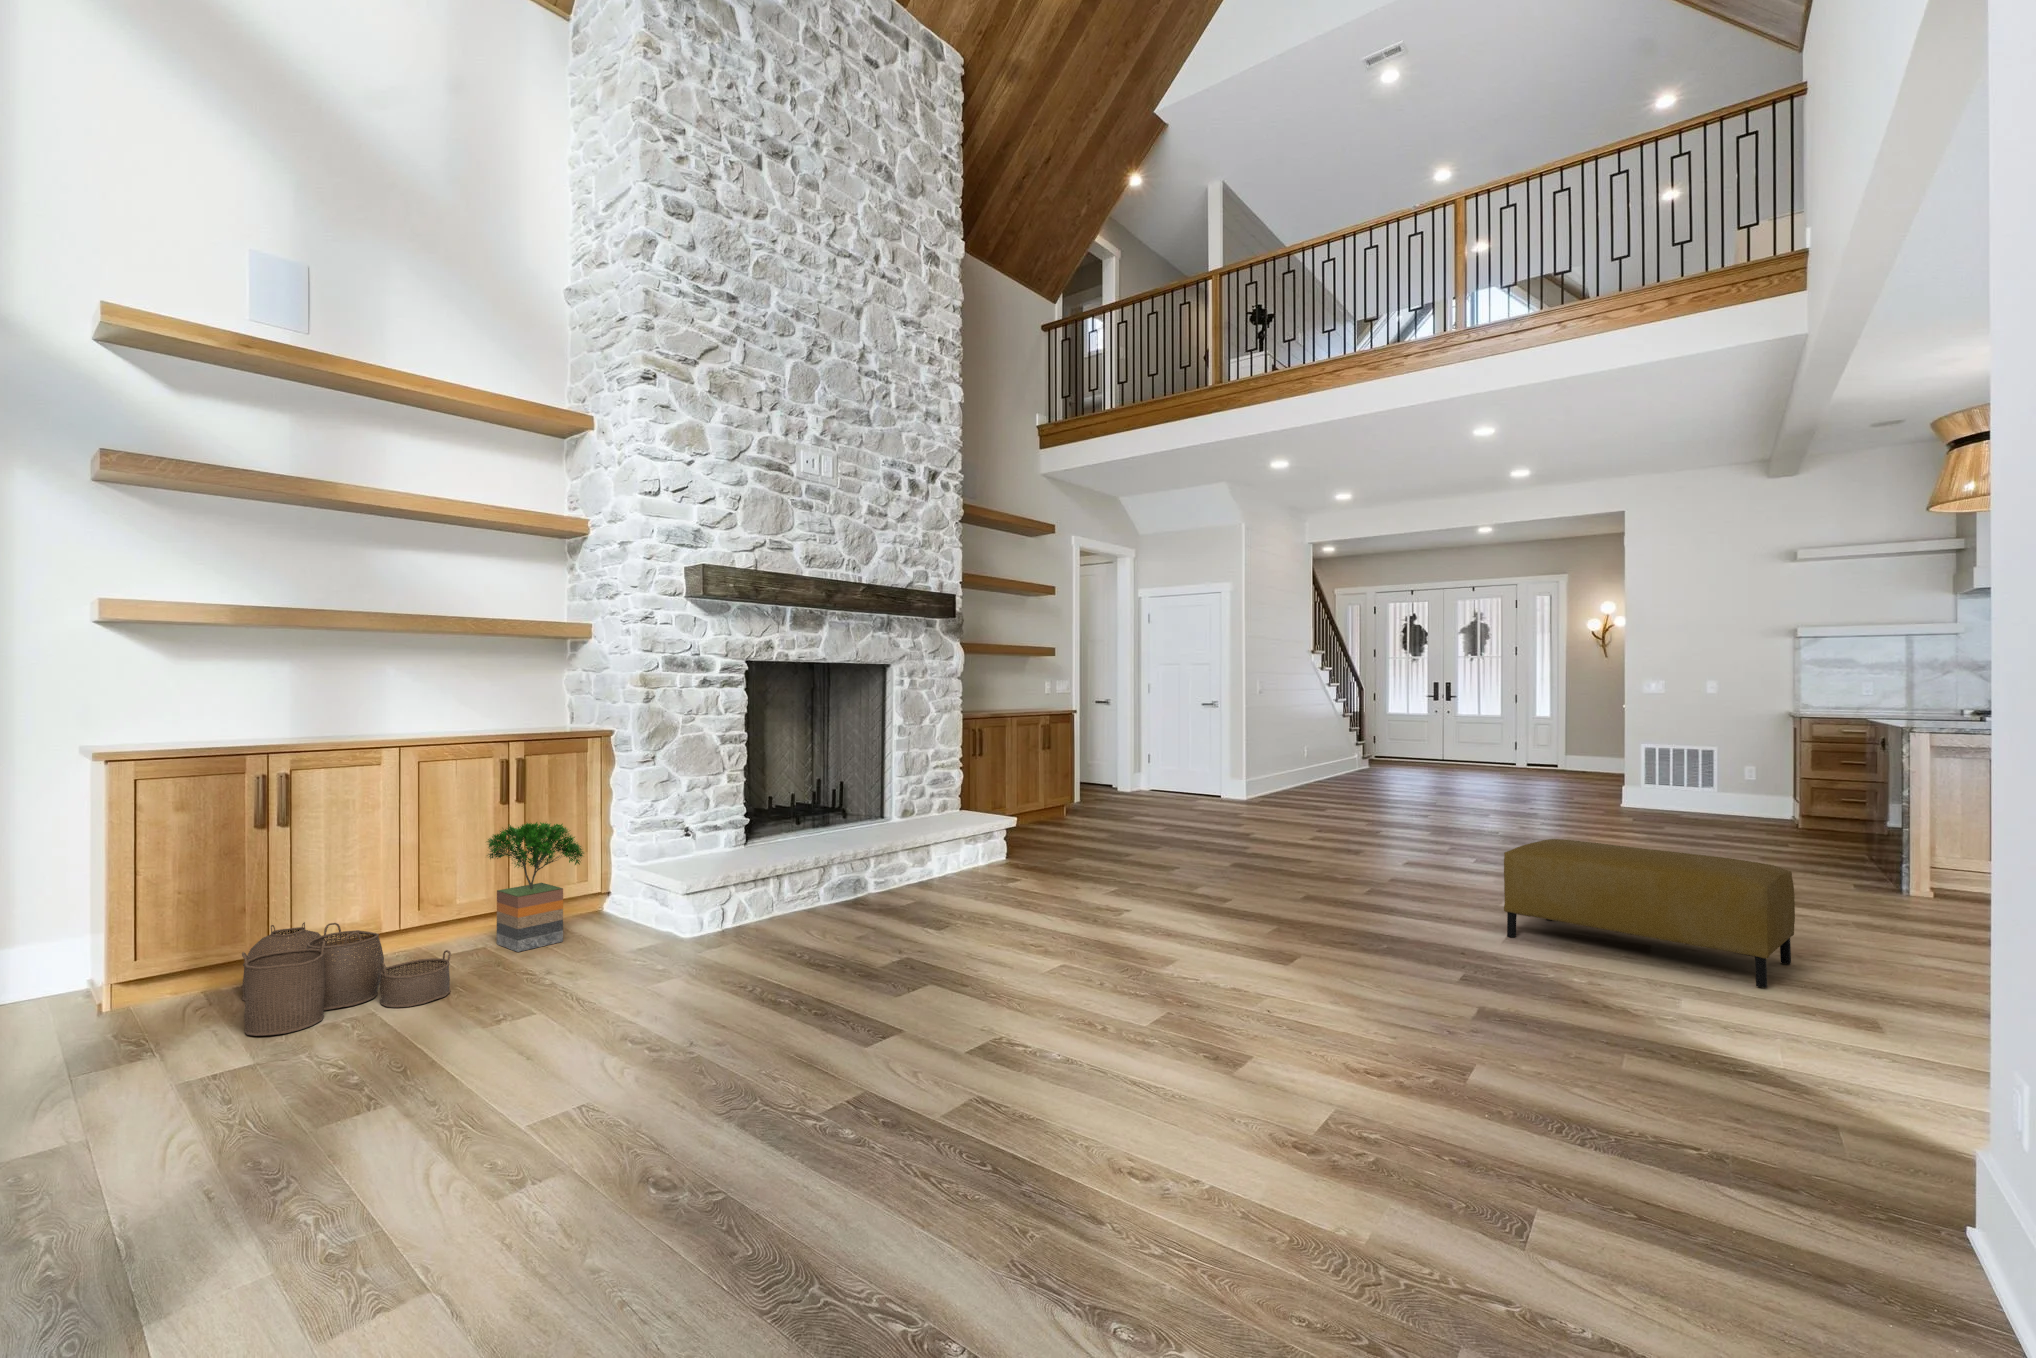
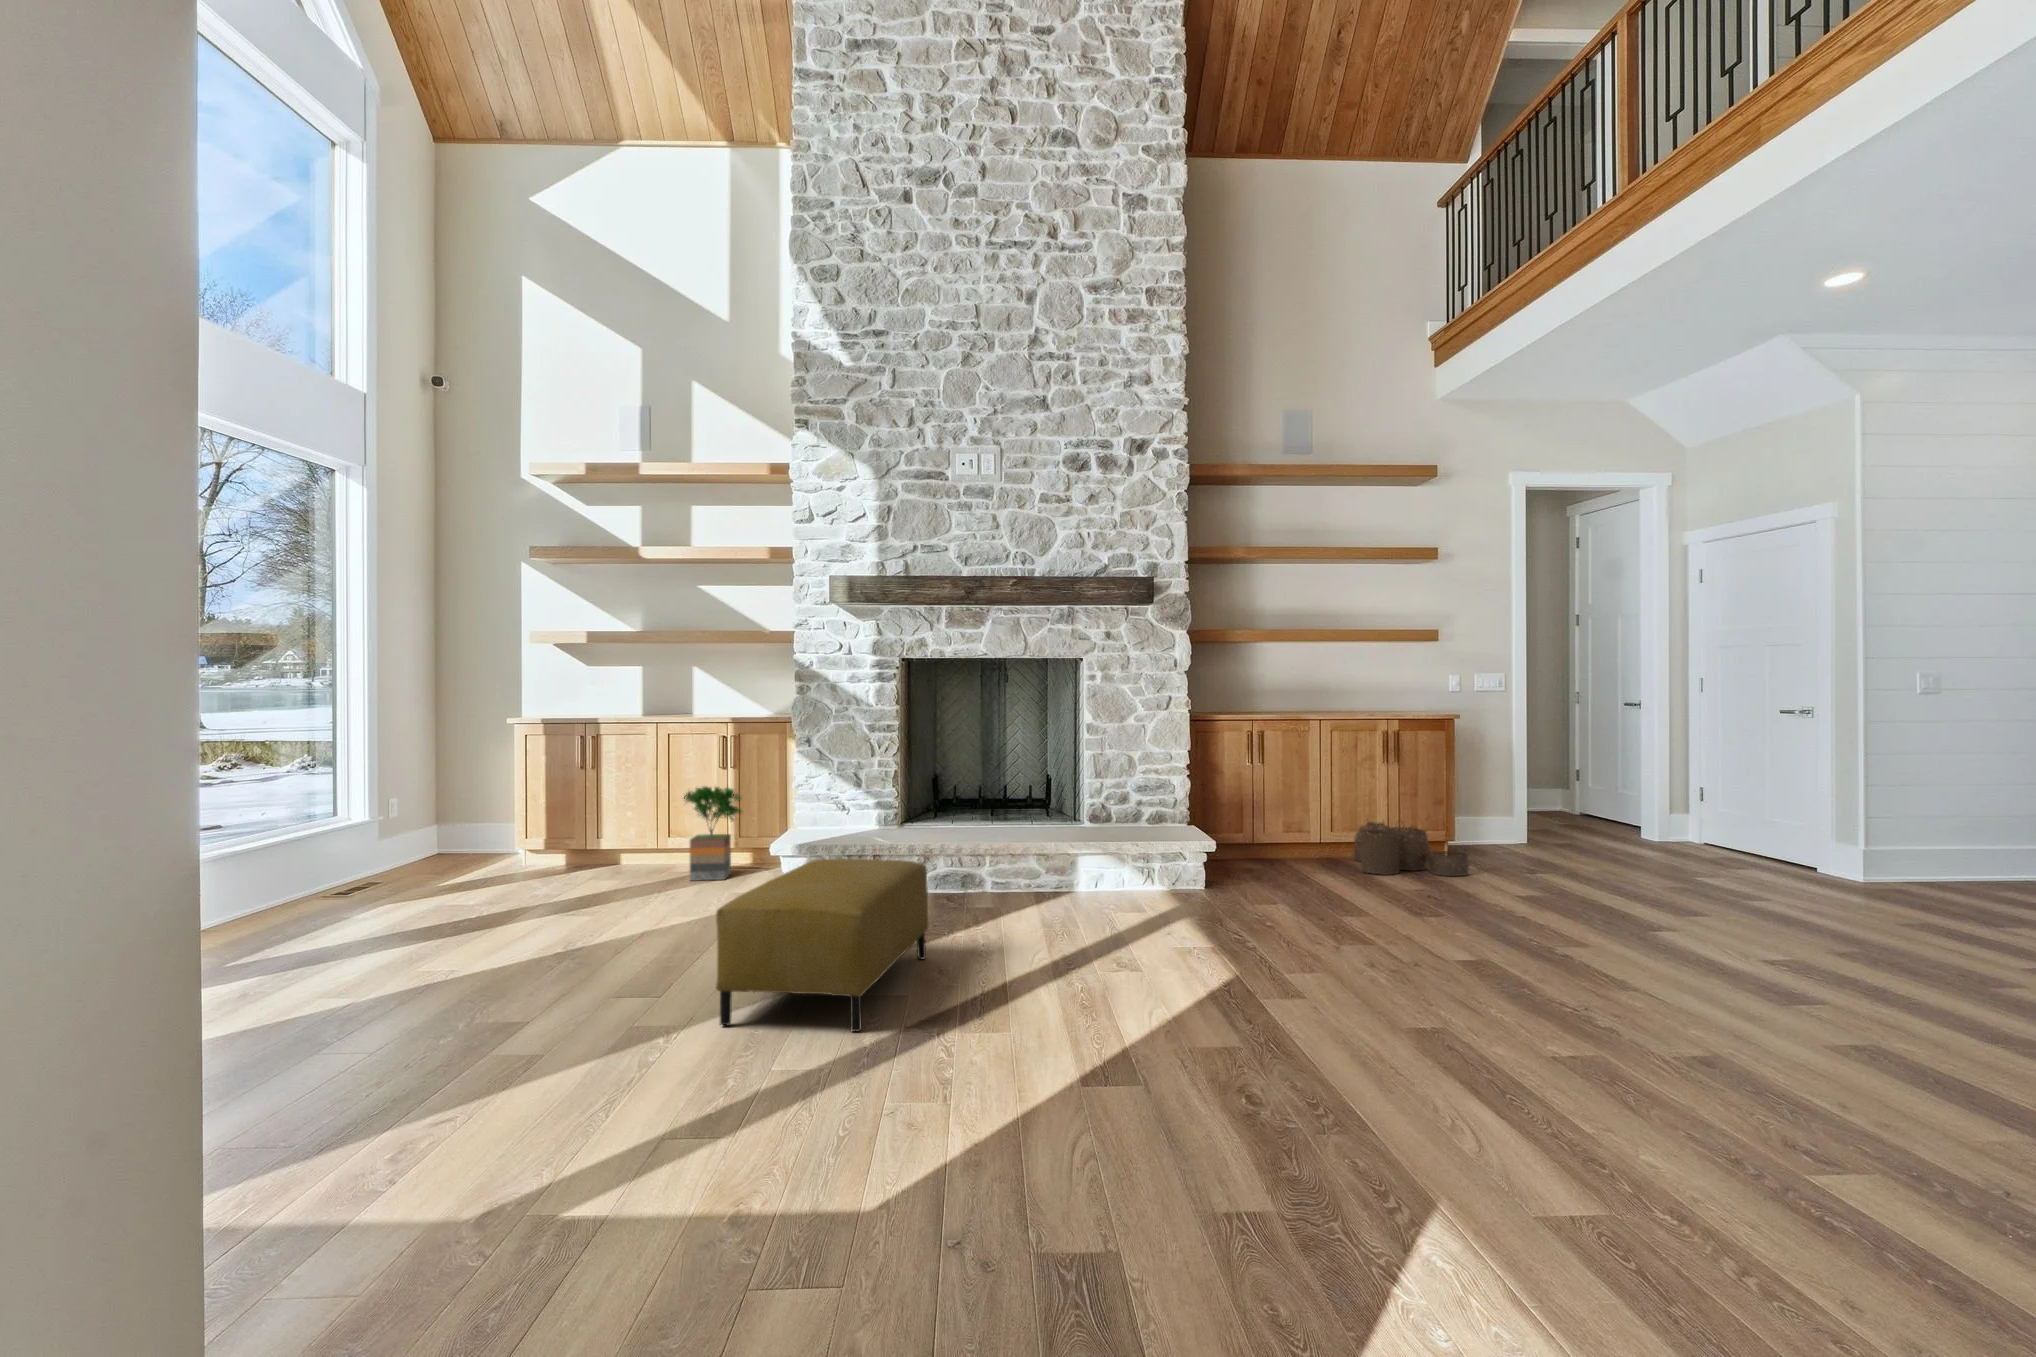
ottoman: present [1504,839,1795,988] -> present [716,858,929,1031]
woven basket: present [242,922,451,1036] -> present [1354,819,1469,876]

